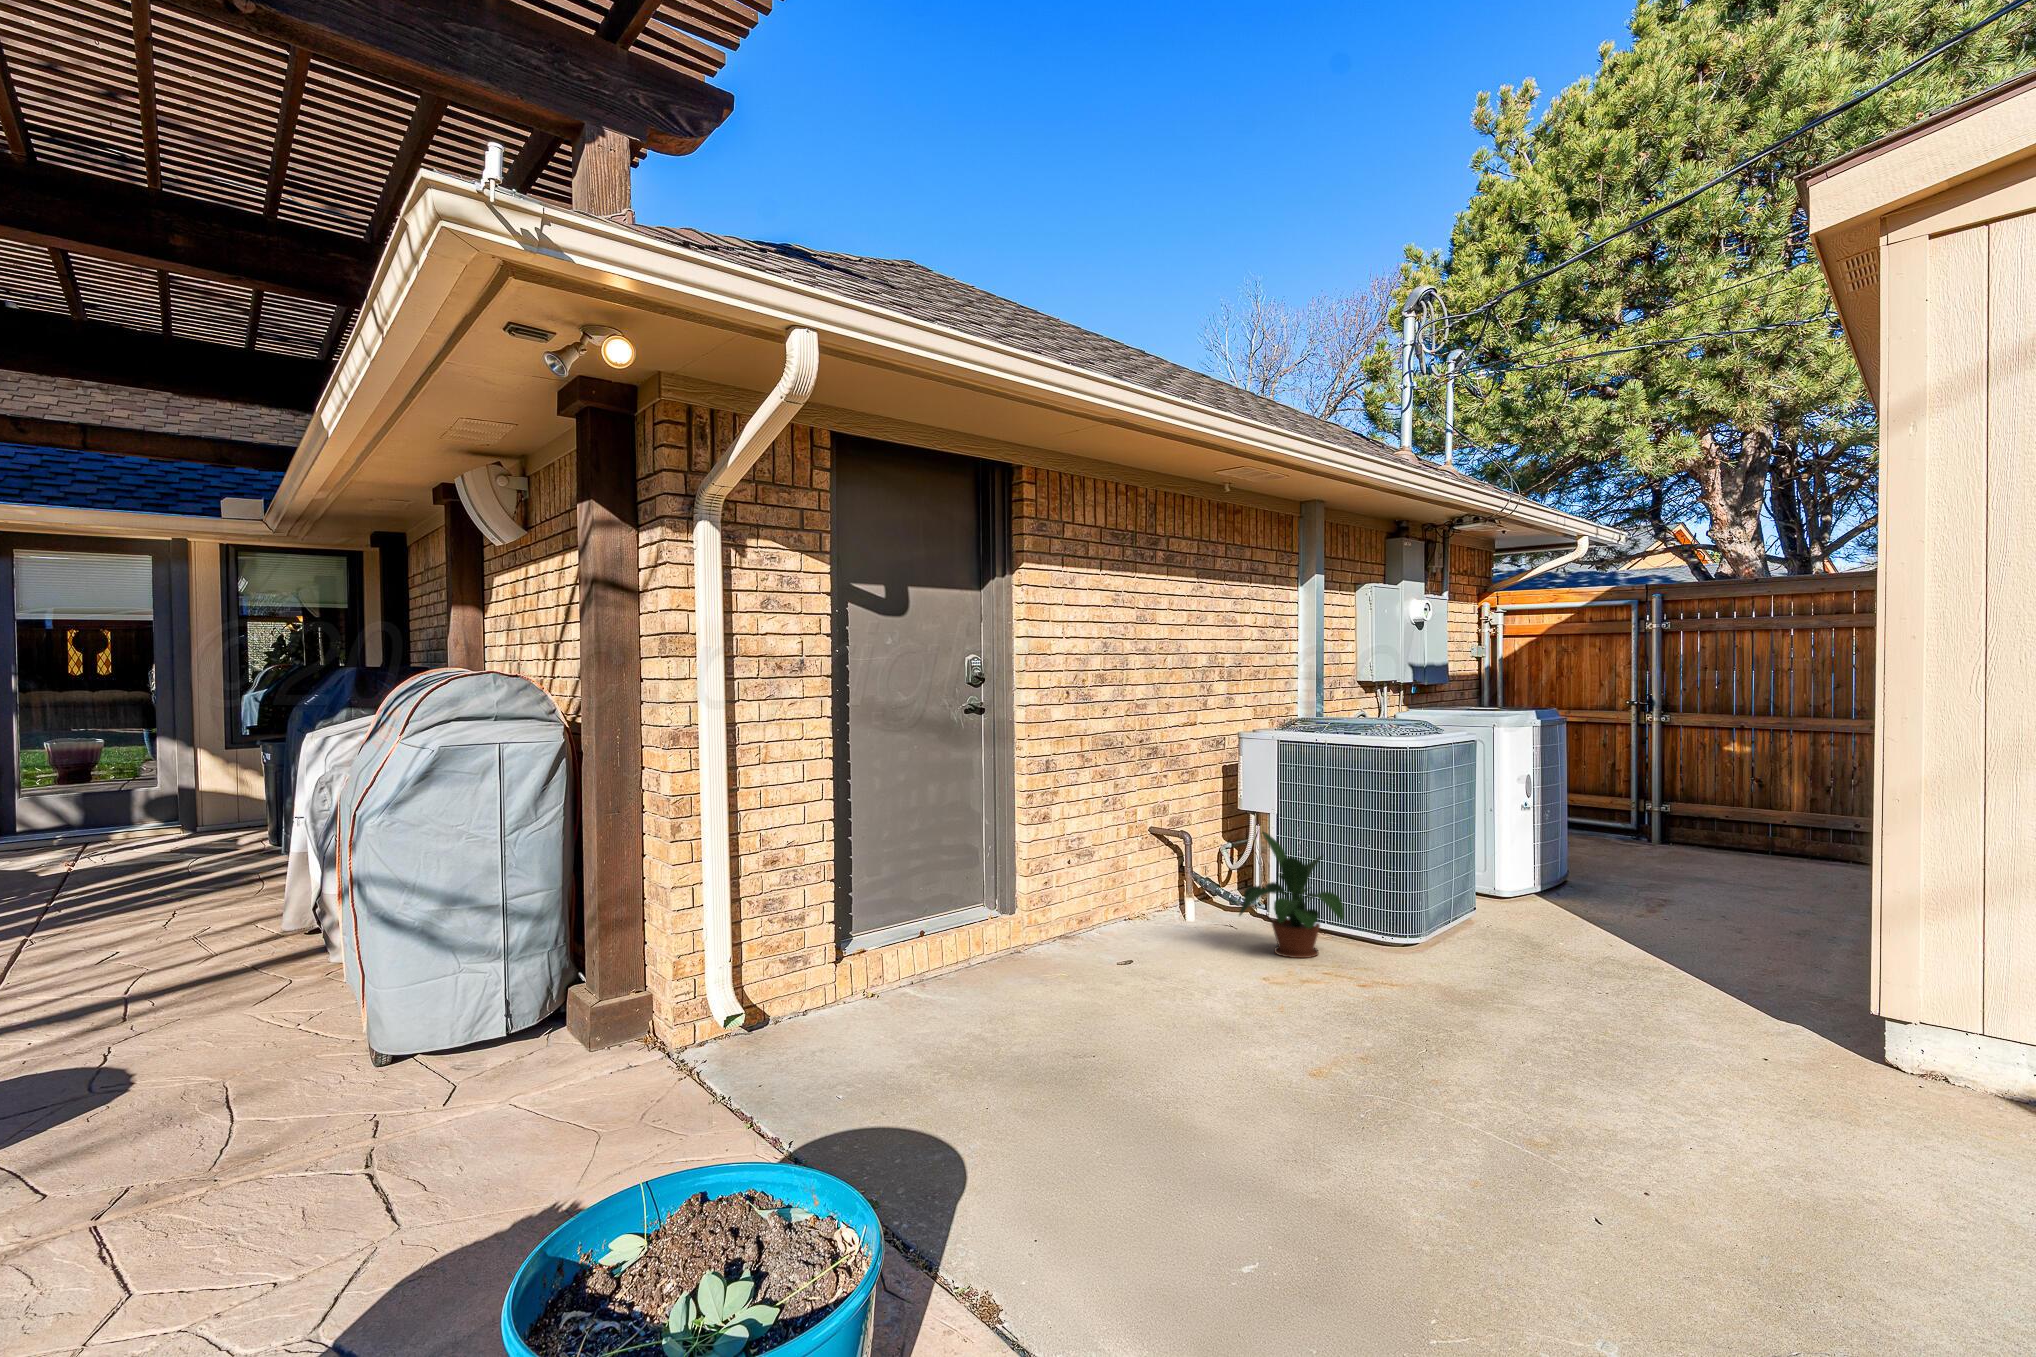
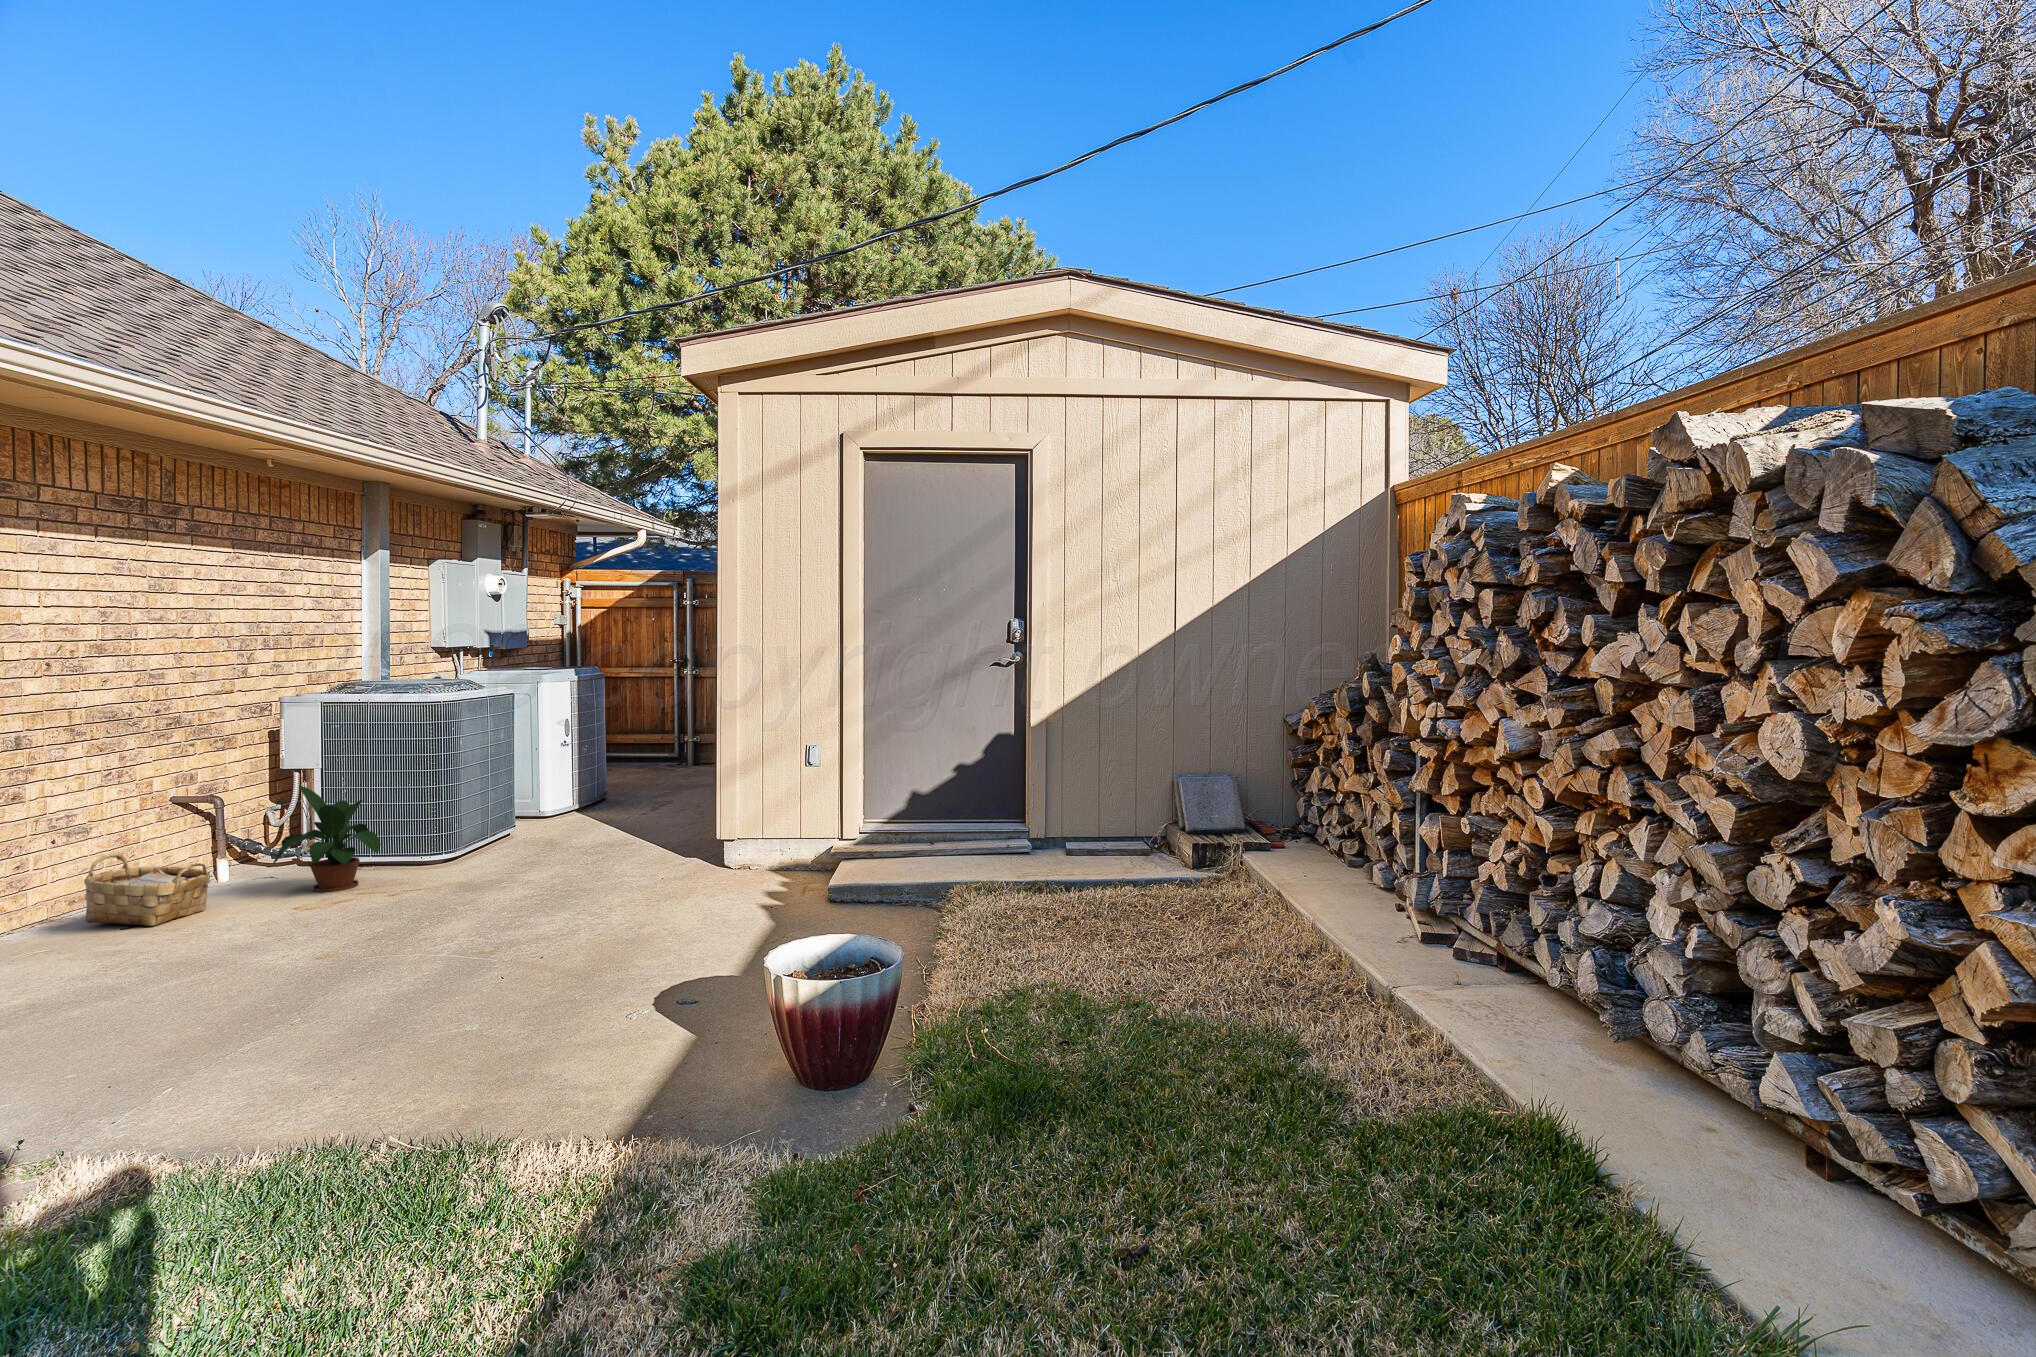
woven basket: none [1087,884,1185,968] -> present [84,854,210,926]

